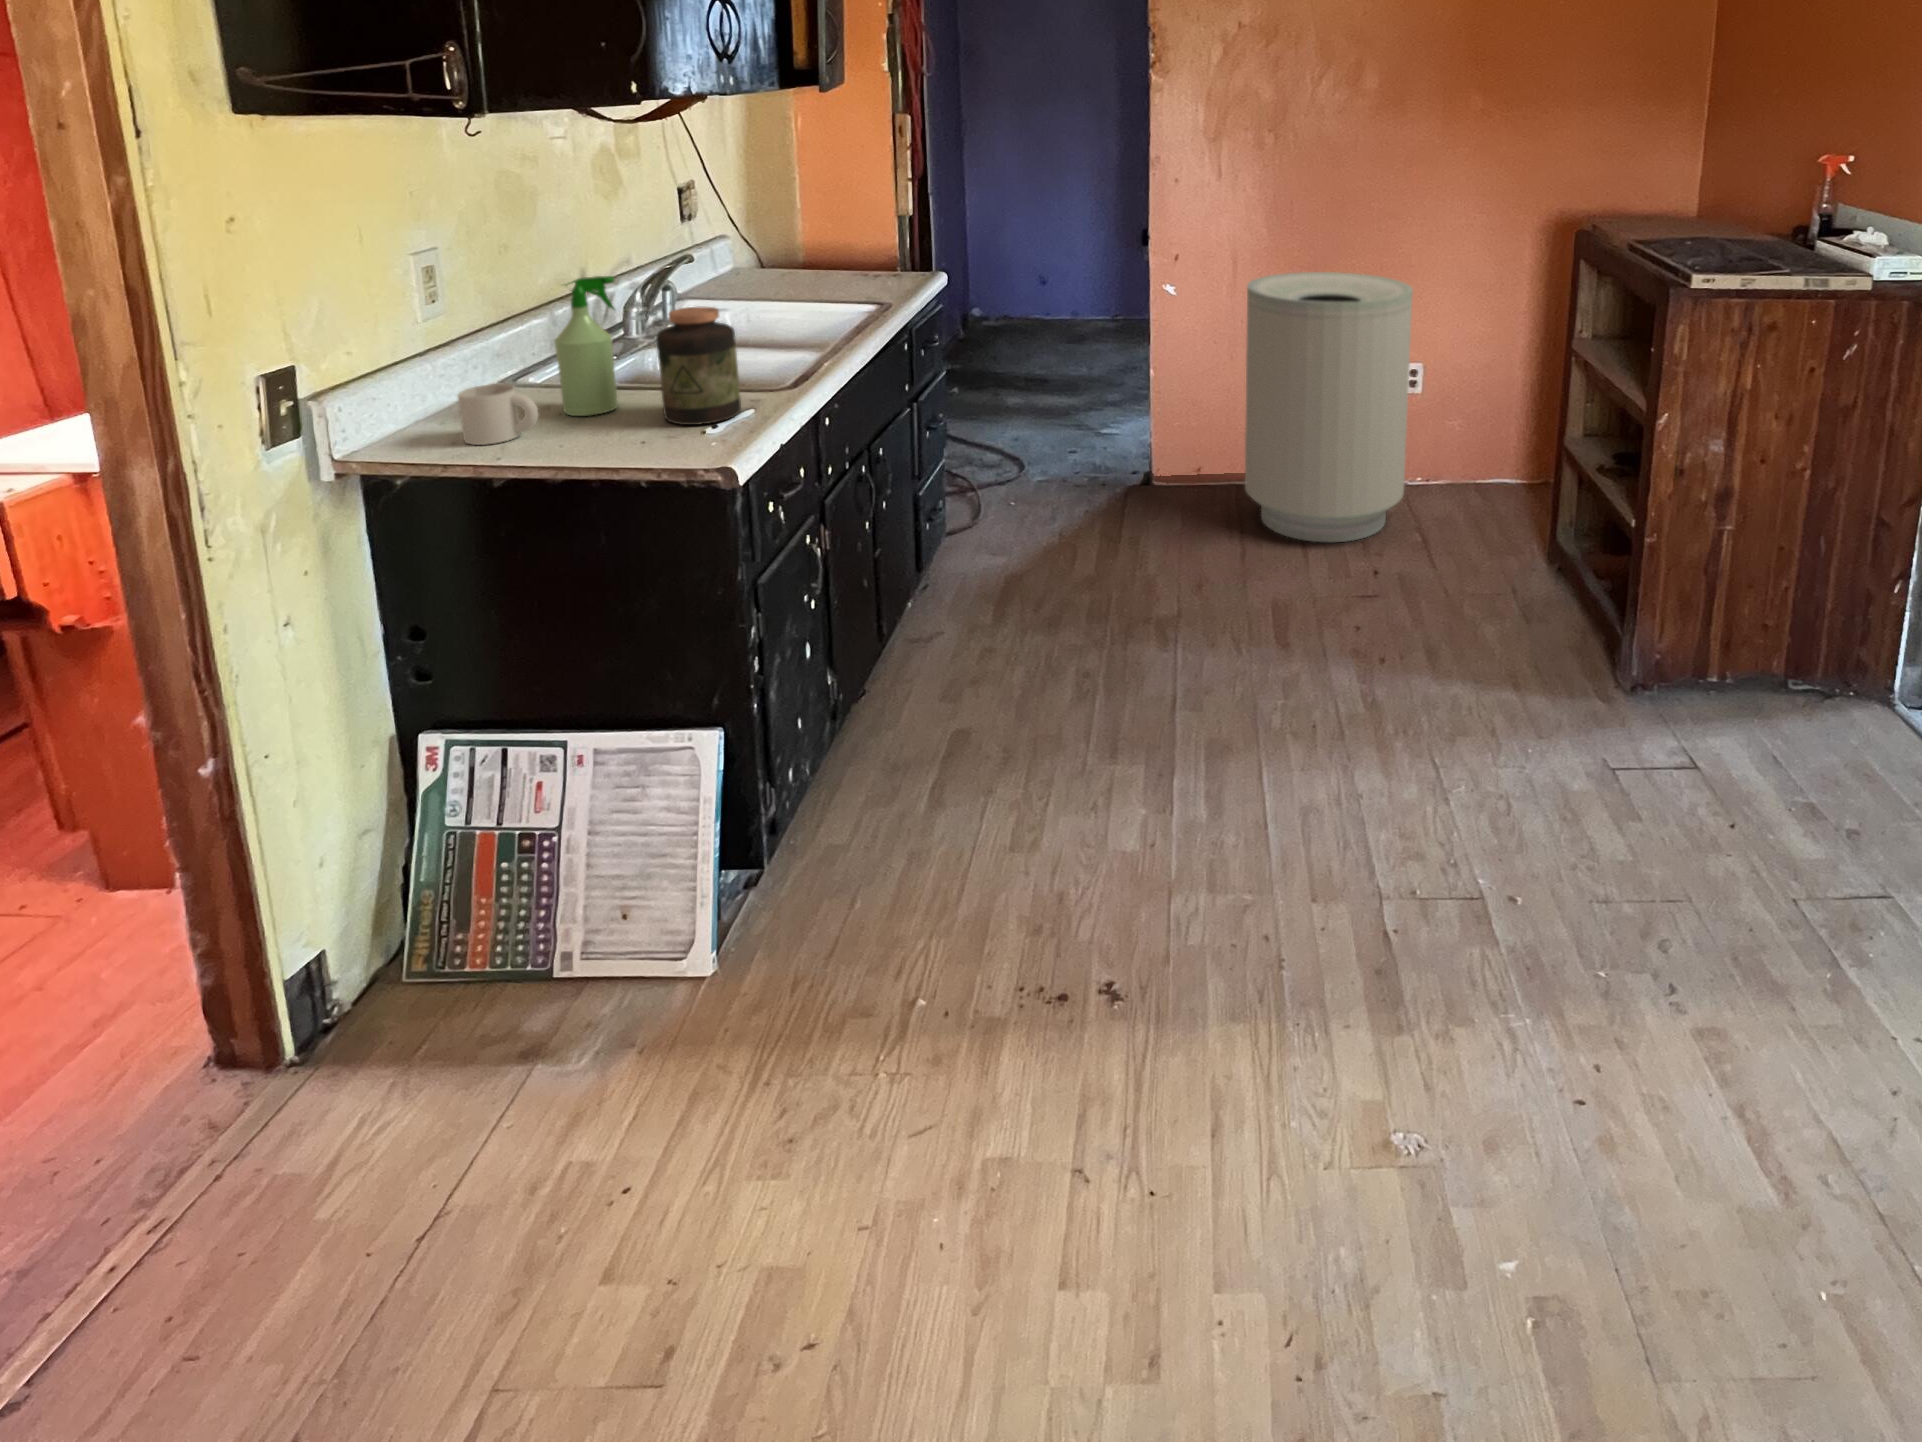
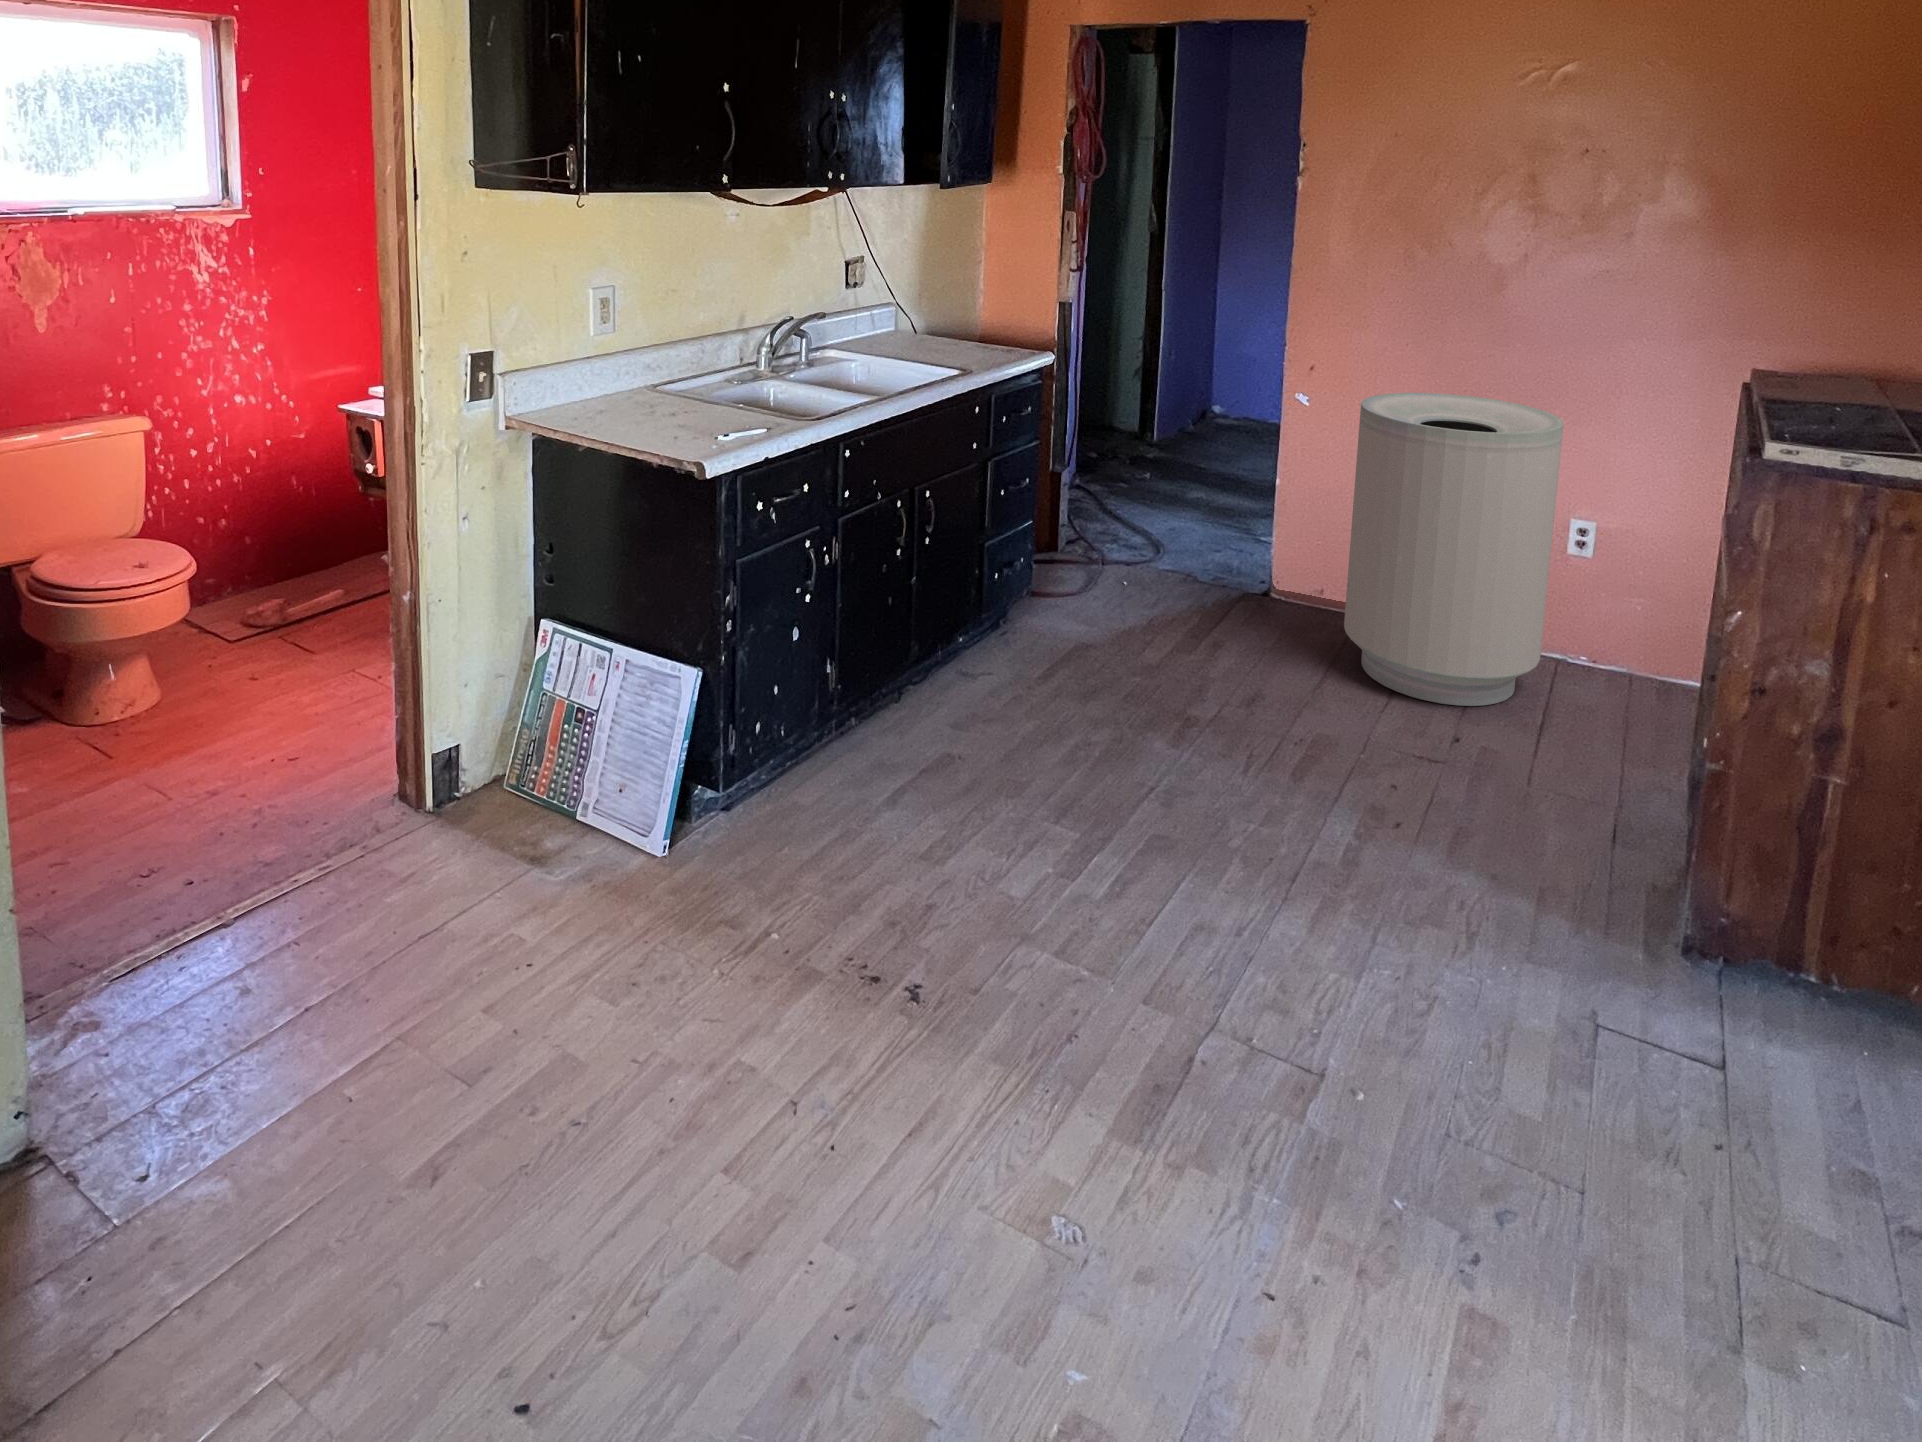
spray bottle: present [554,276,618,416] -> none [662,314,707,417]
jar: present [656,307,741,425] -> none [715,344,771,435]
mug: present [458,384,538,445] -> none [589,383,634,425]

